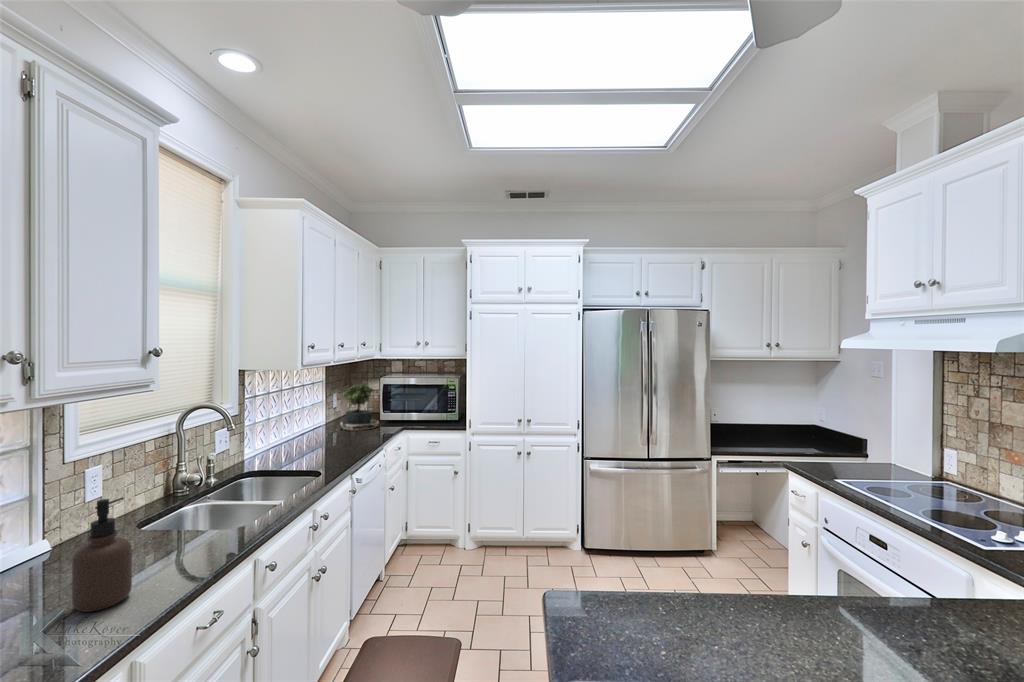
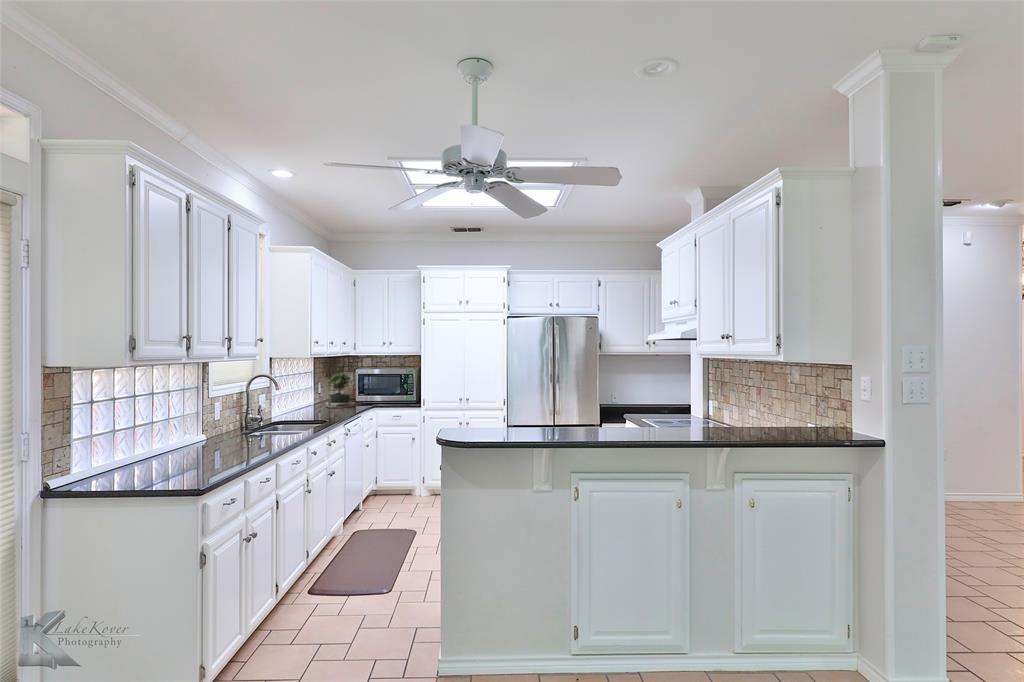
soap dispenser: present [72,497,132,612] -> none [245,403,266,449]

